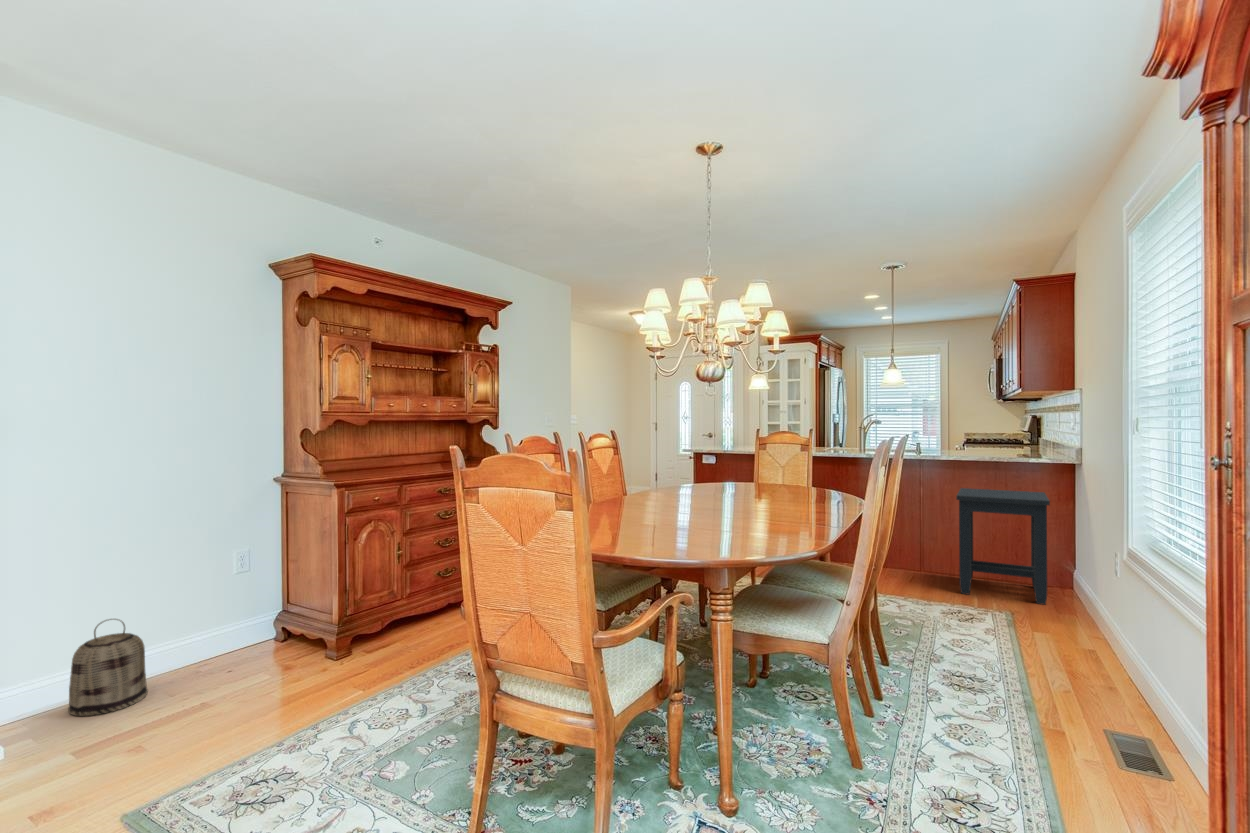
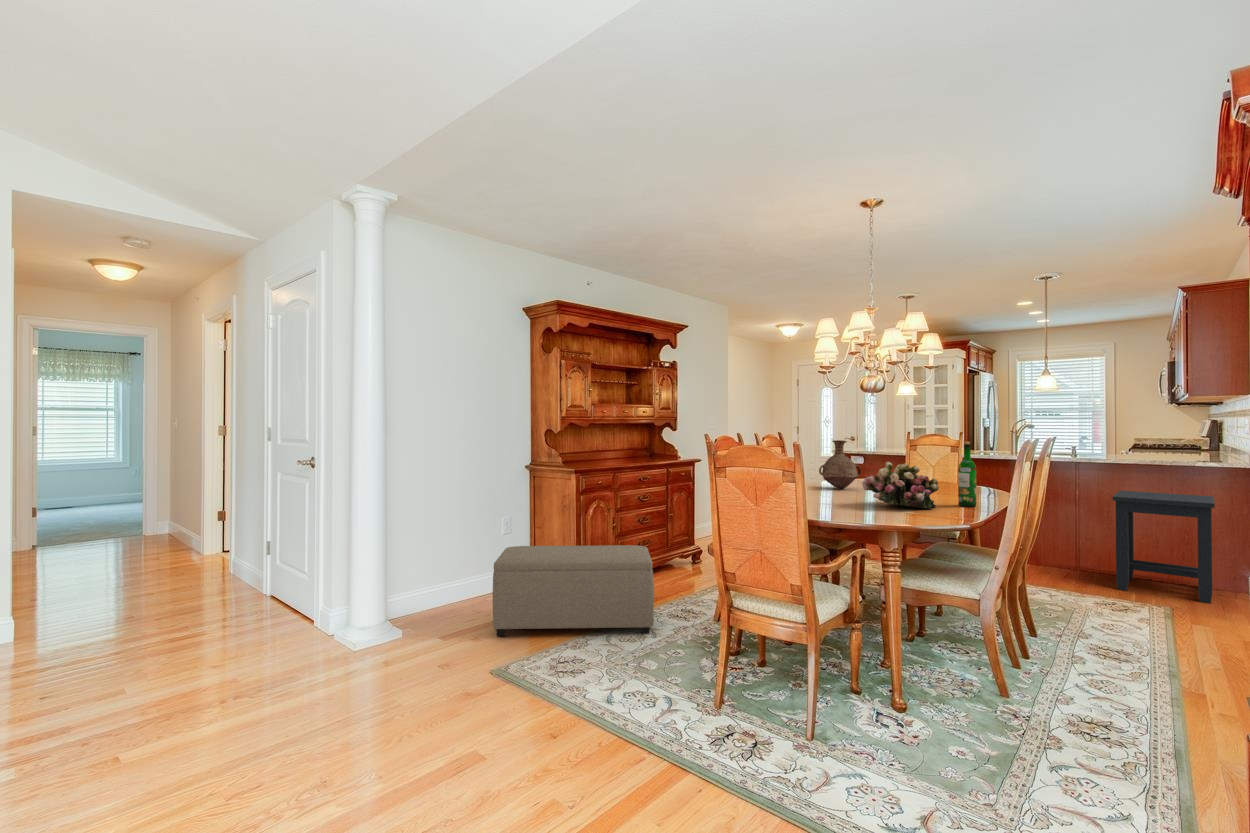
vase: none [650,440,699,499] -> present [819,440,861,489]
wine bottle: none [805,440,825,521] -> present [958,442,976,507]
flower arrangement: none [692,467,782,526] -> present [862,462,939,509]
ottoman: none [174,583,431,736] -> present [493,545,654,636]
basket: present [68,619,148,716] -> none [417,558,460,621]

